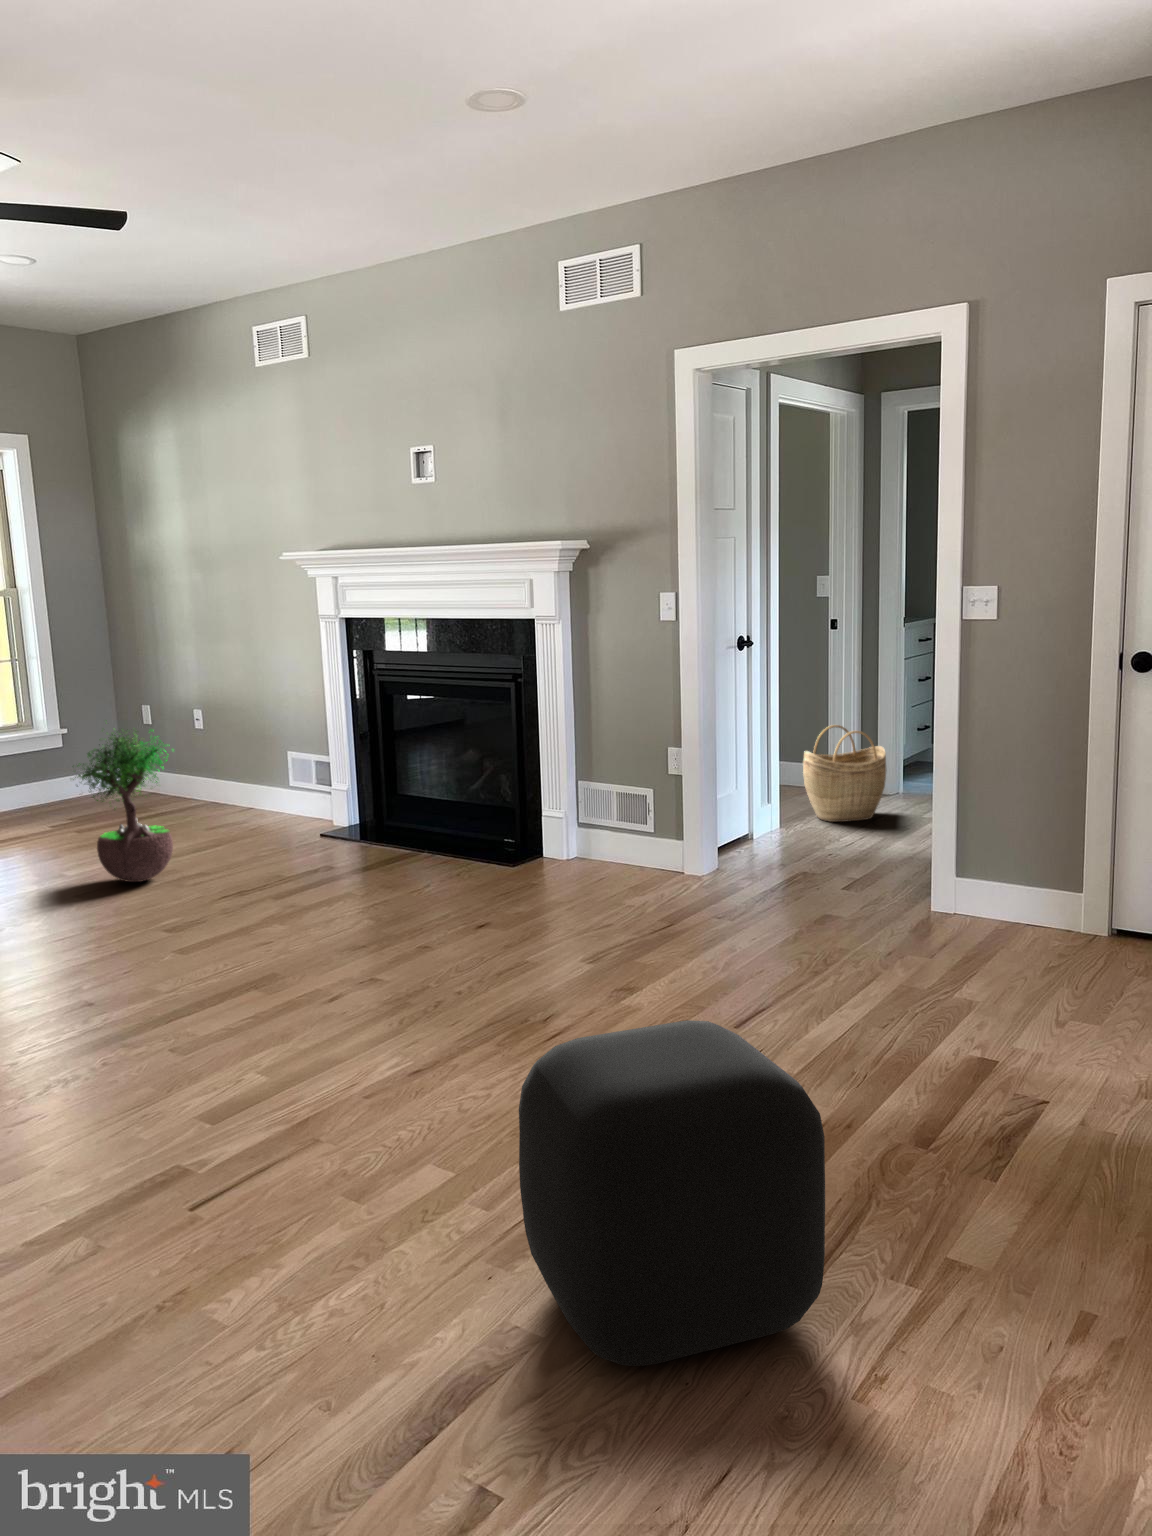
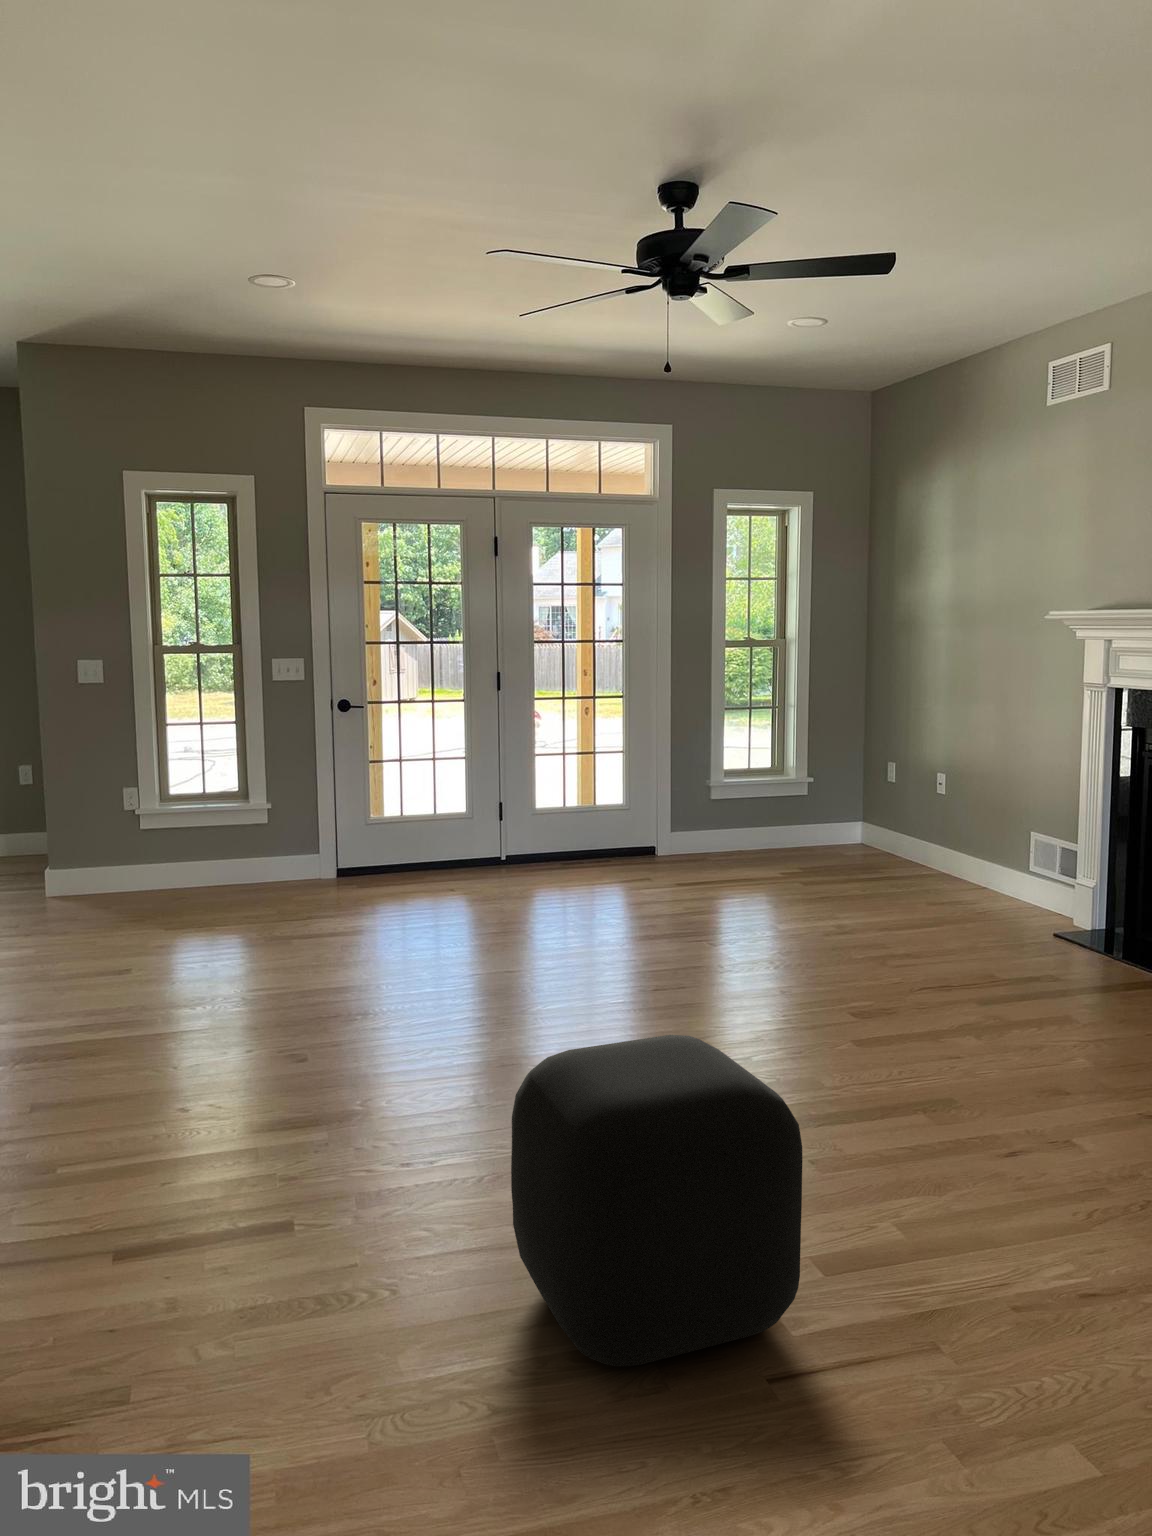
woven basket: present [803,725,886,822] -> none [752,771,827,859]
potted tree: present [73,730,173,882] -> none [75,747,175,900]

